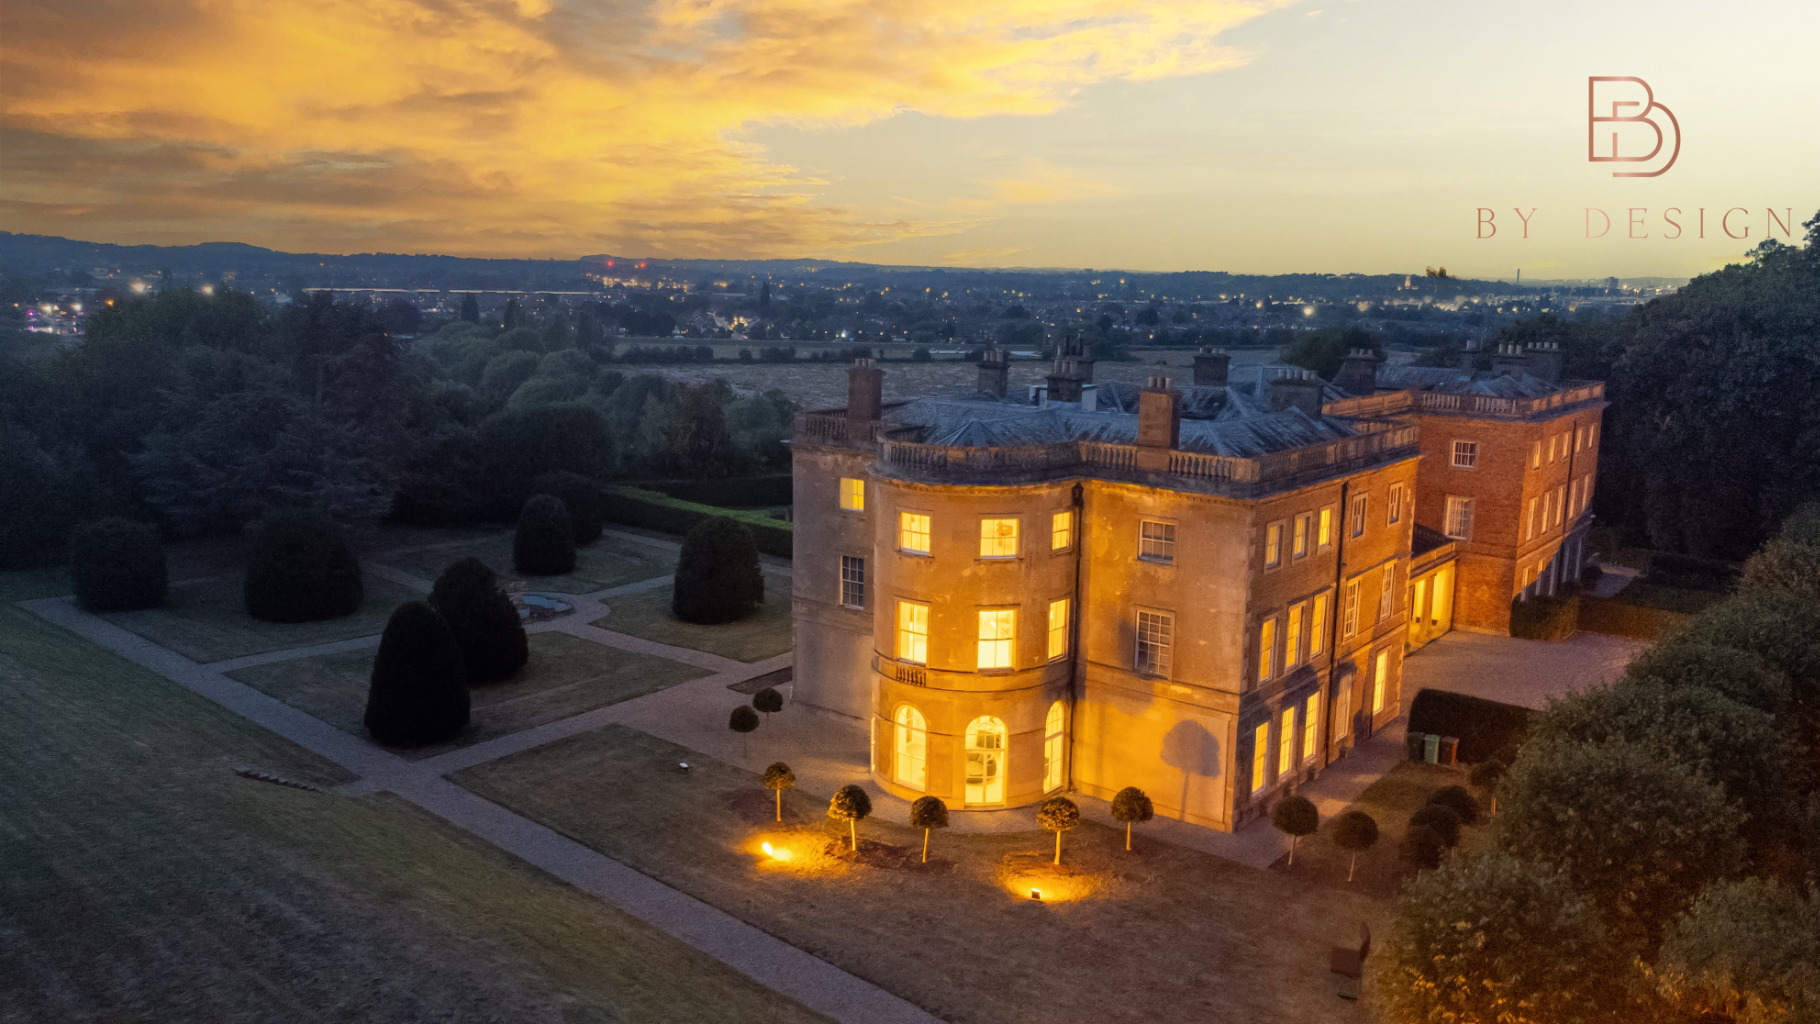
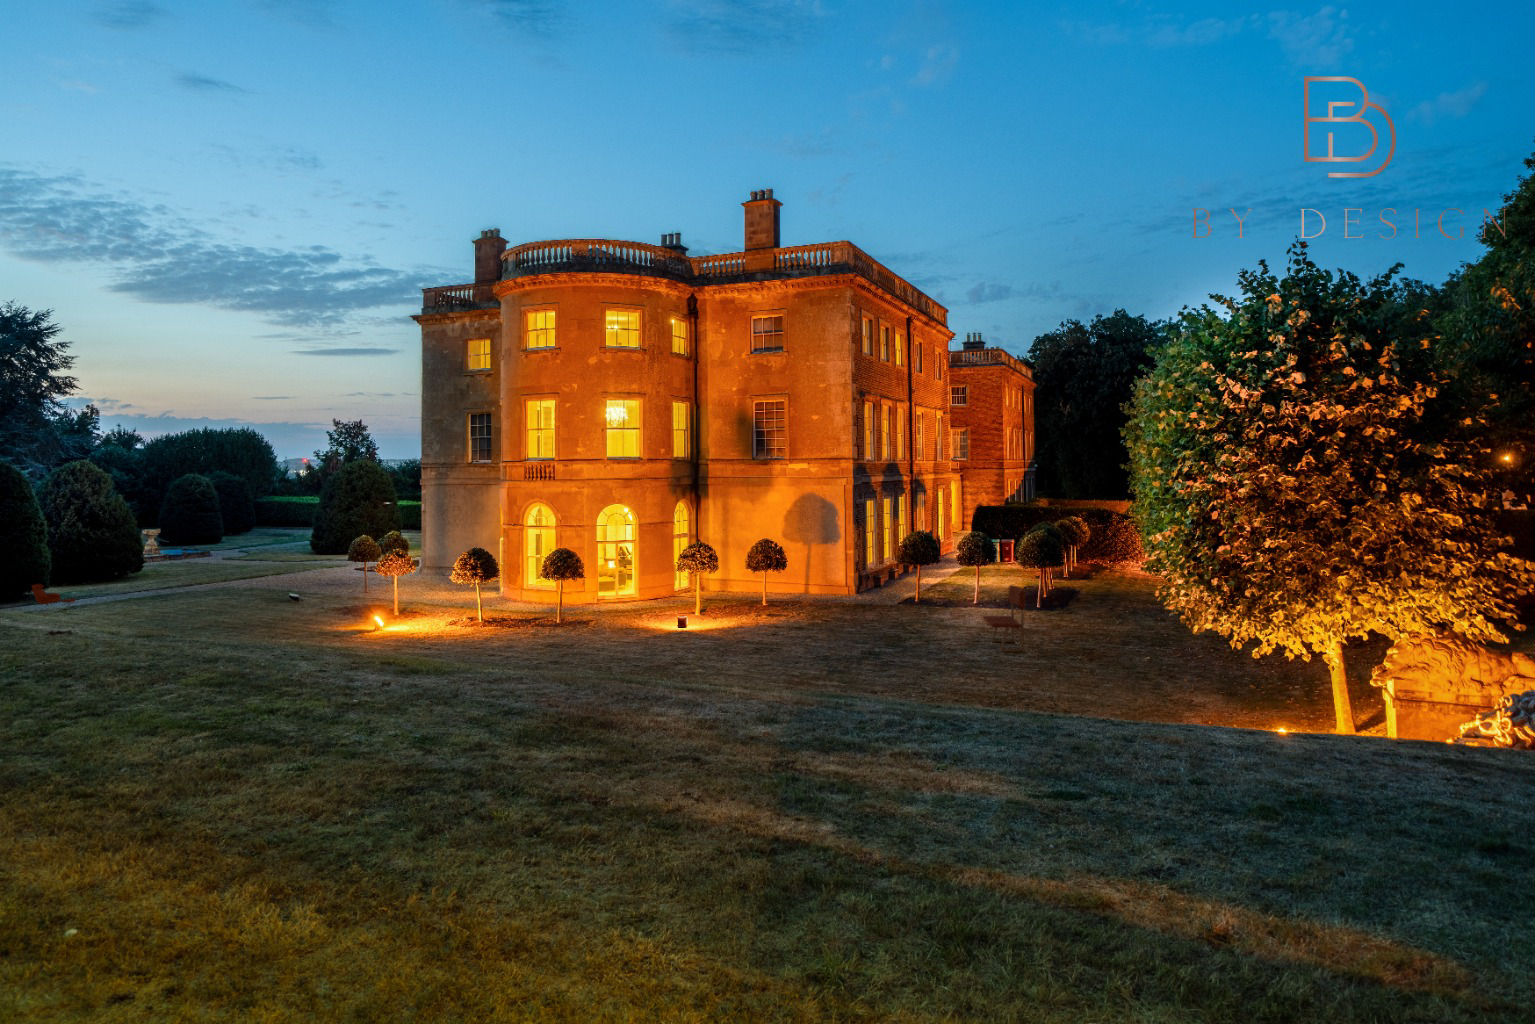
lounge chair: none [461,710,495,737] -> present [32,584,75,609]

